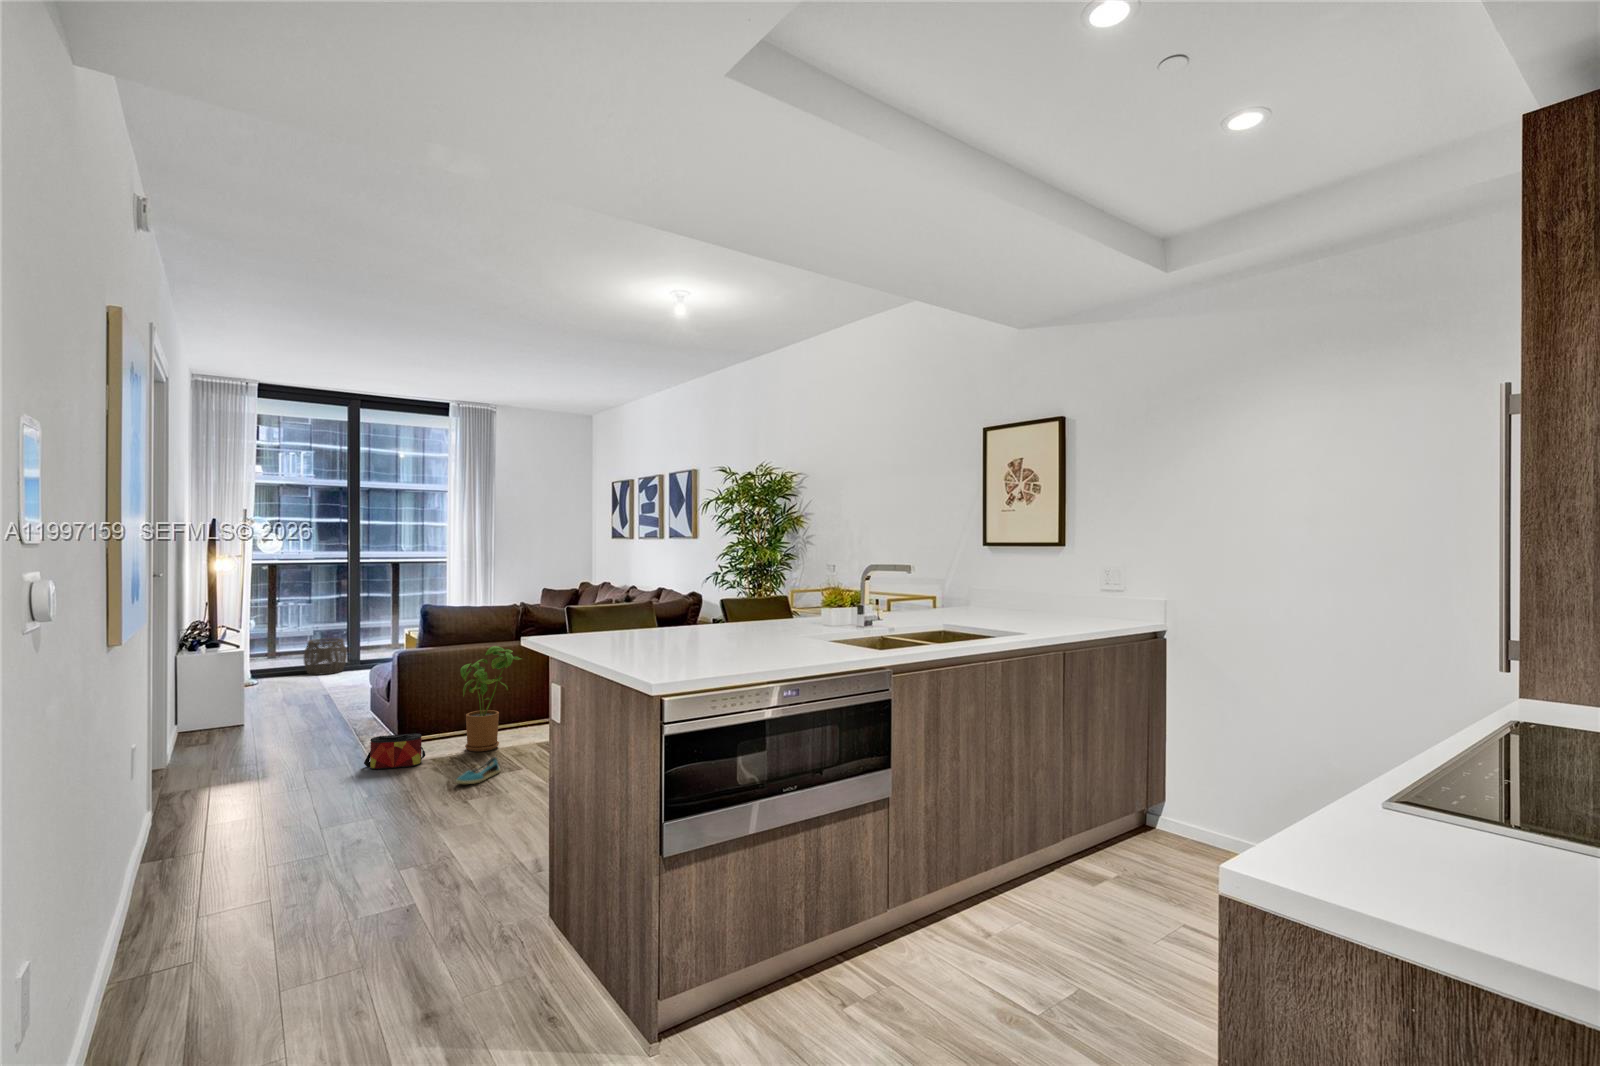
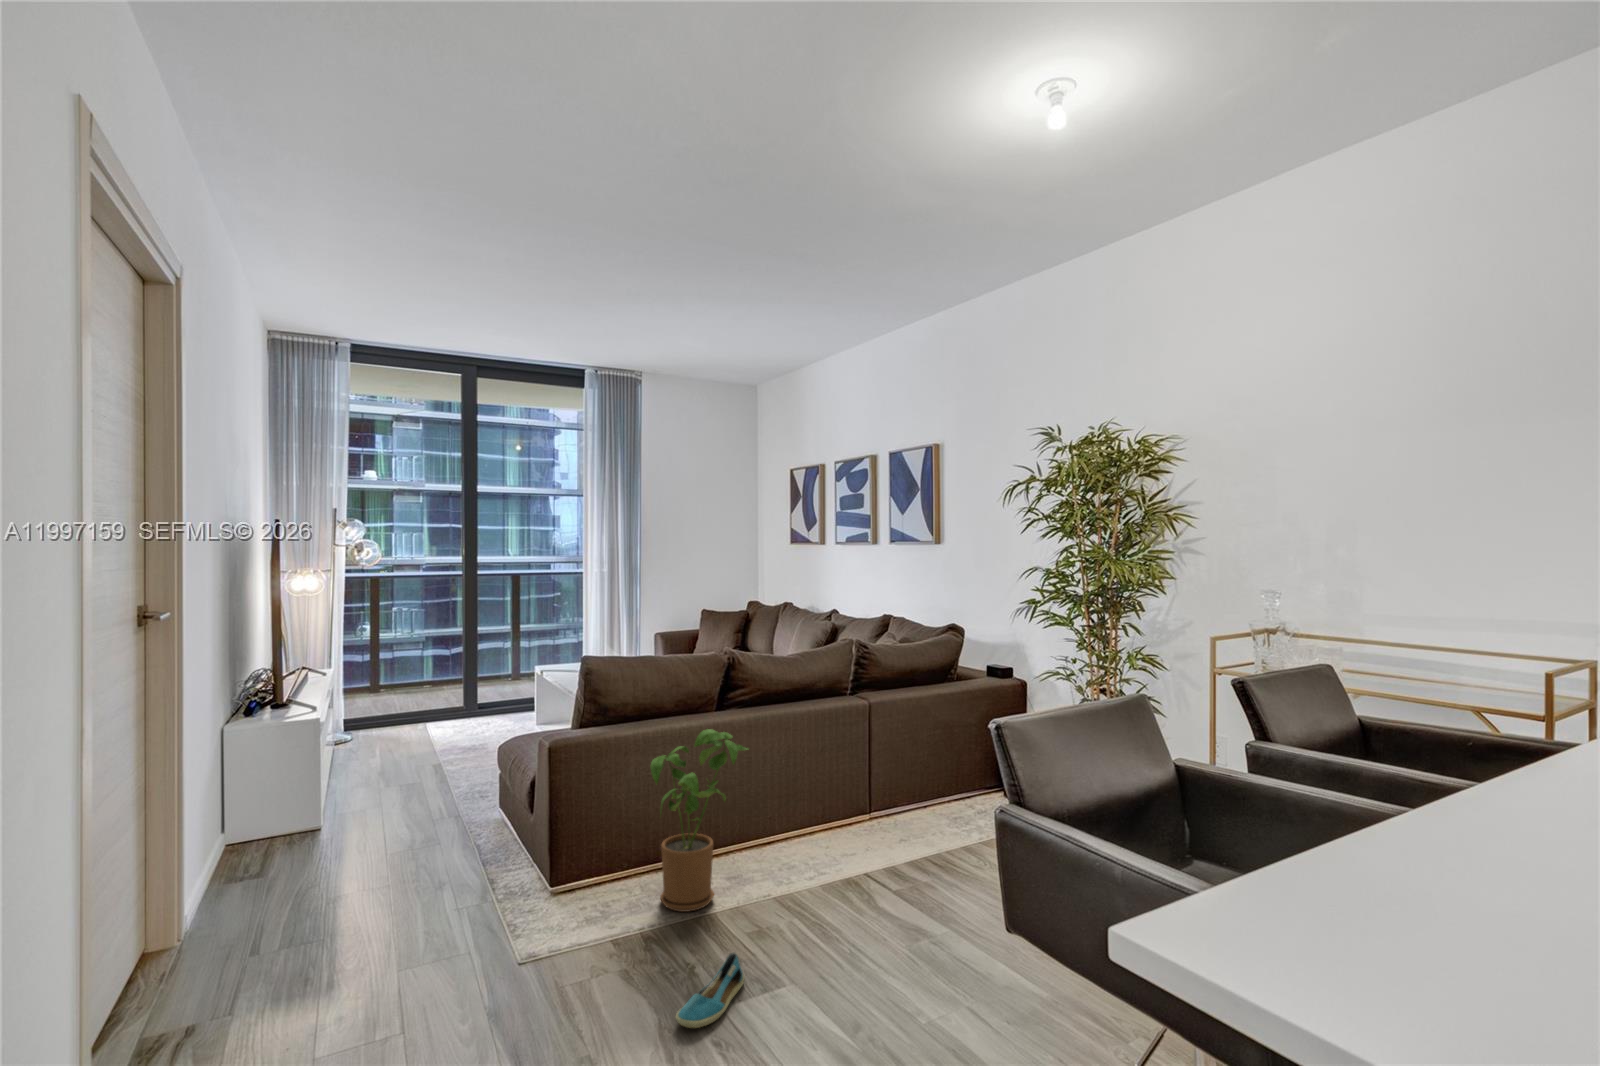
woven basket: present [304,638,347,675] -> none [407,674,462,723]
bag: present [364,734,425,770] -> none [502,888,603,961]

